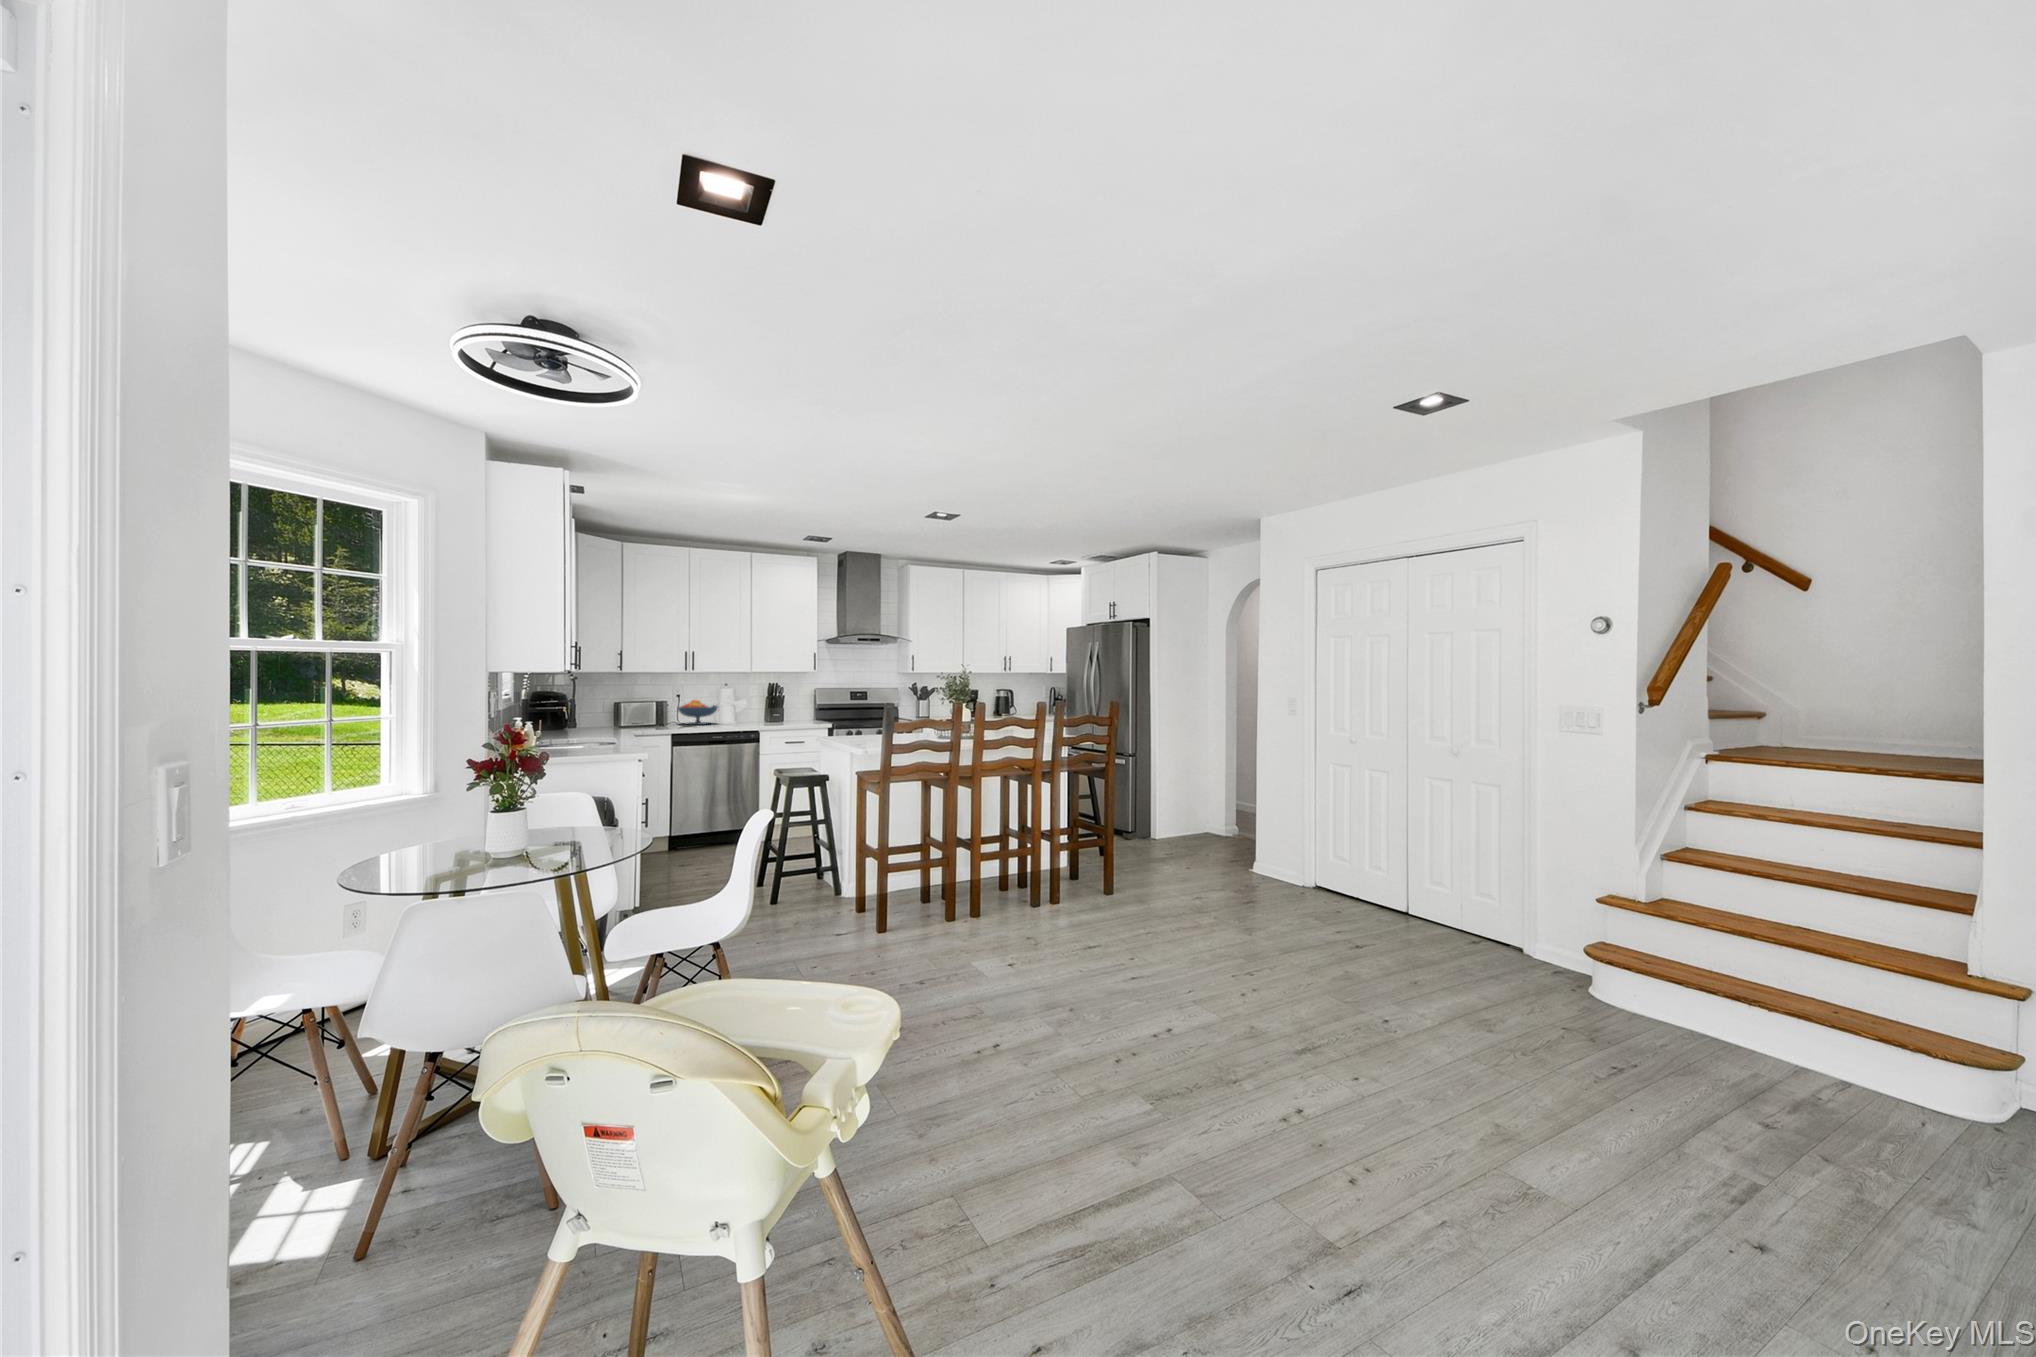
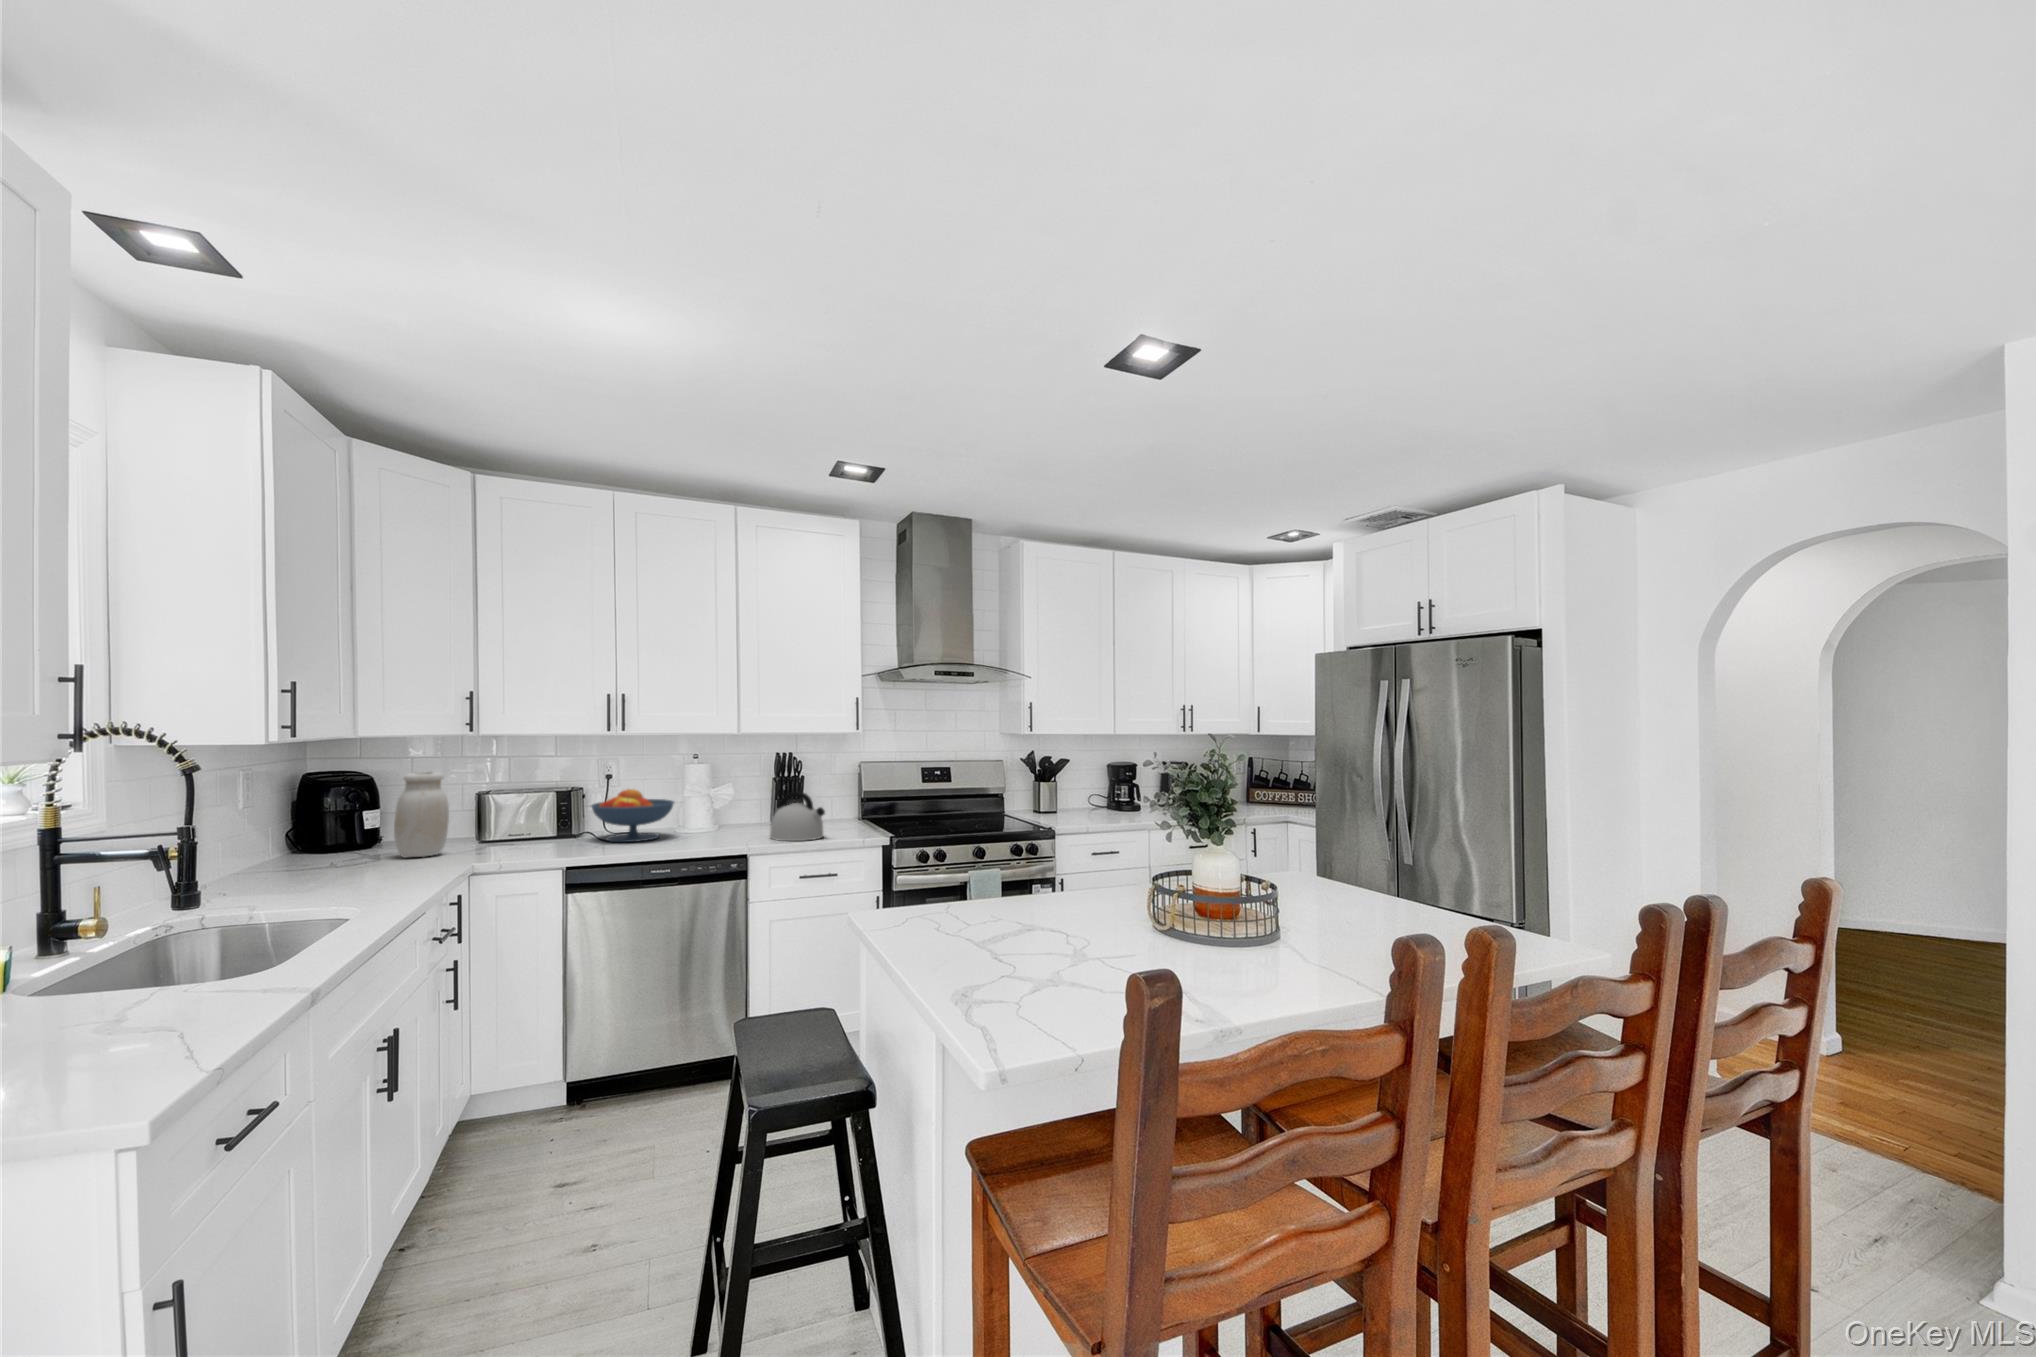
jar: none [590,688,614,728] -> present [394,772,449,858]
kettle: none [768,701,796,725] -> present [770,792,825,841]

